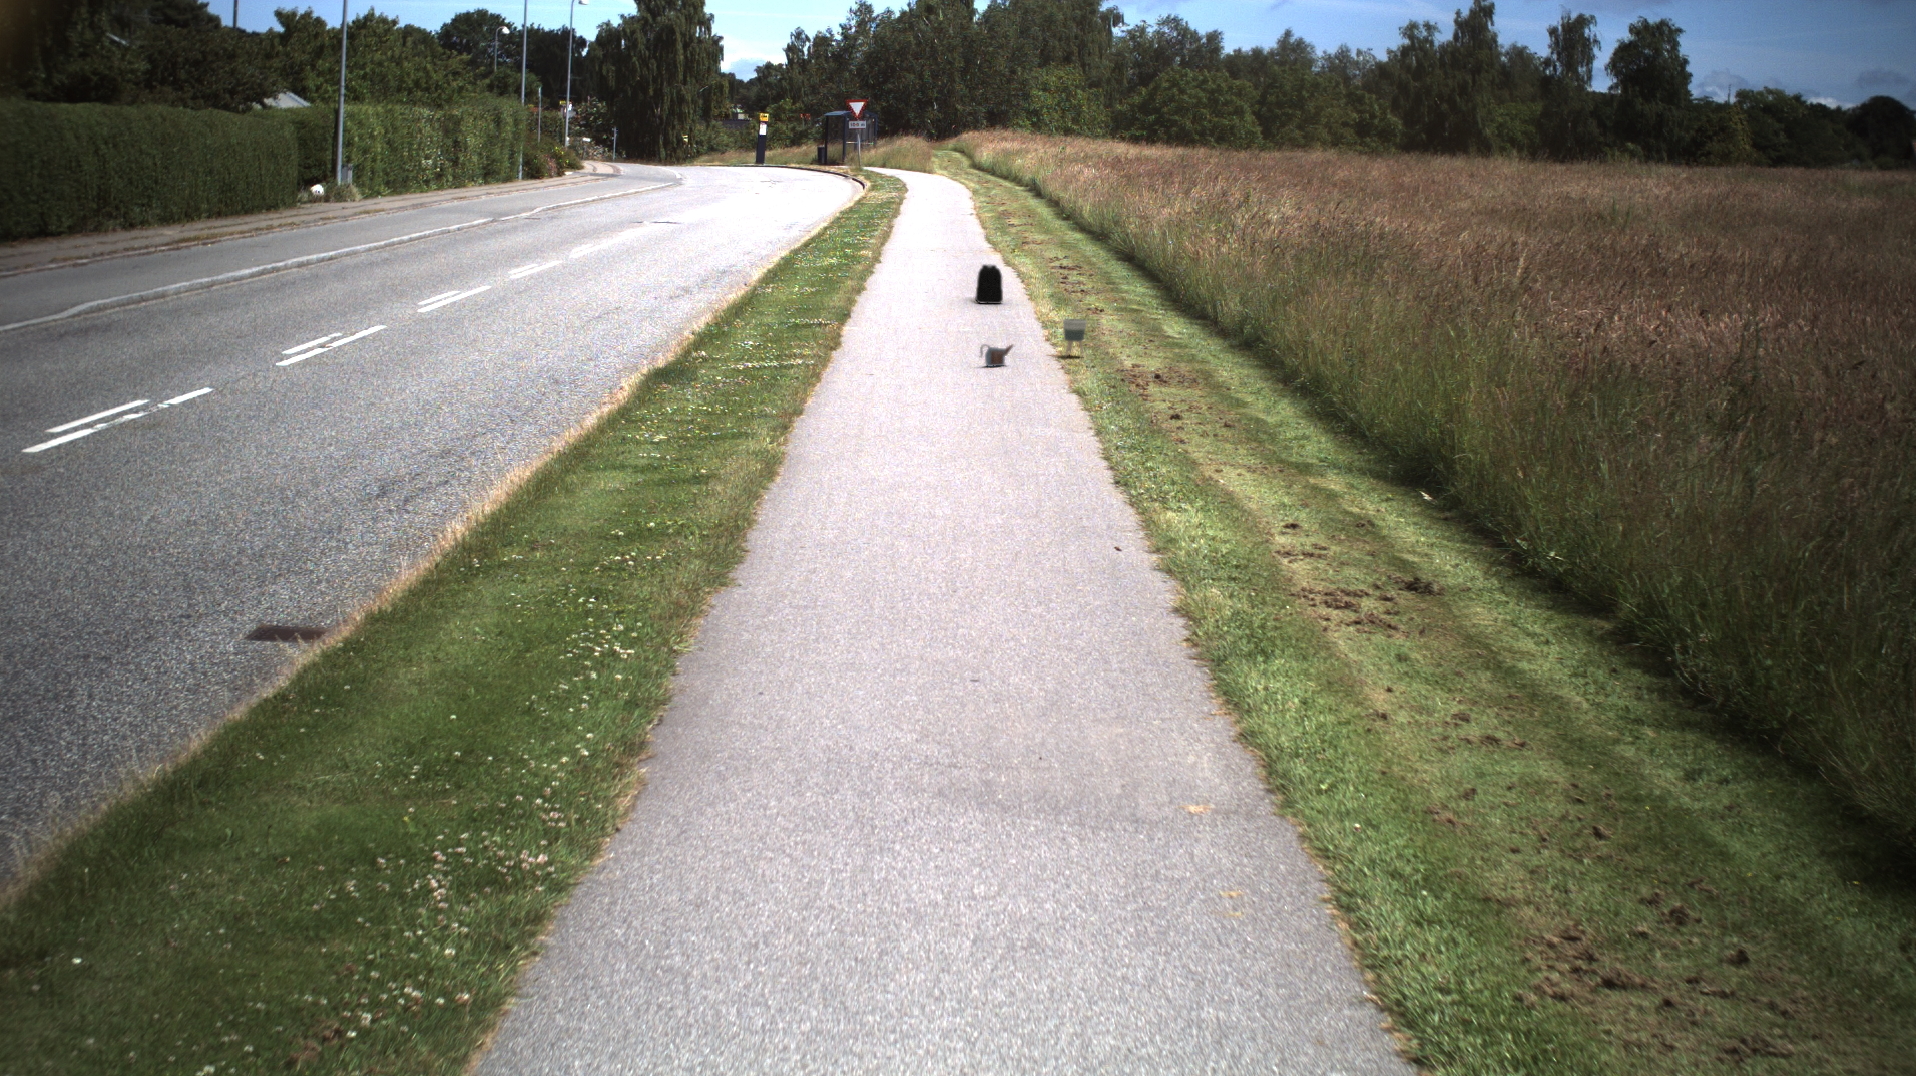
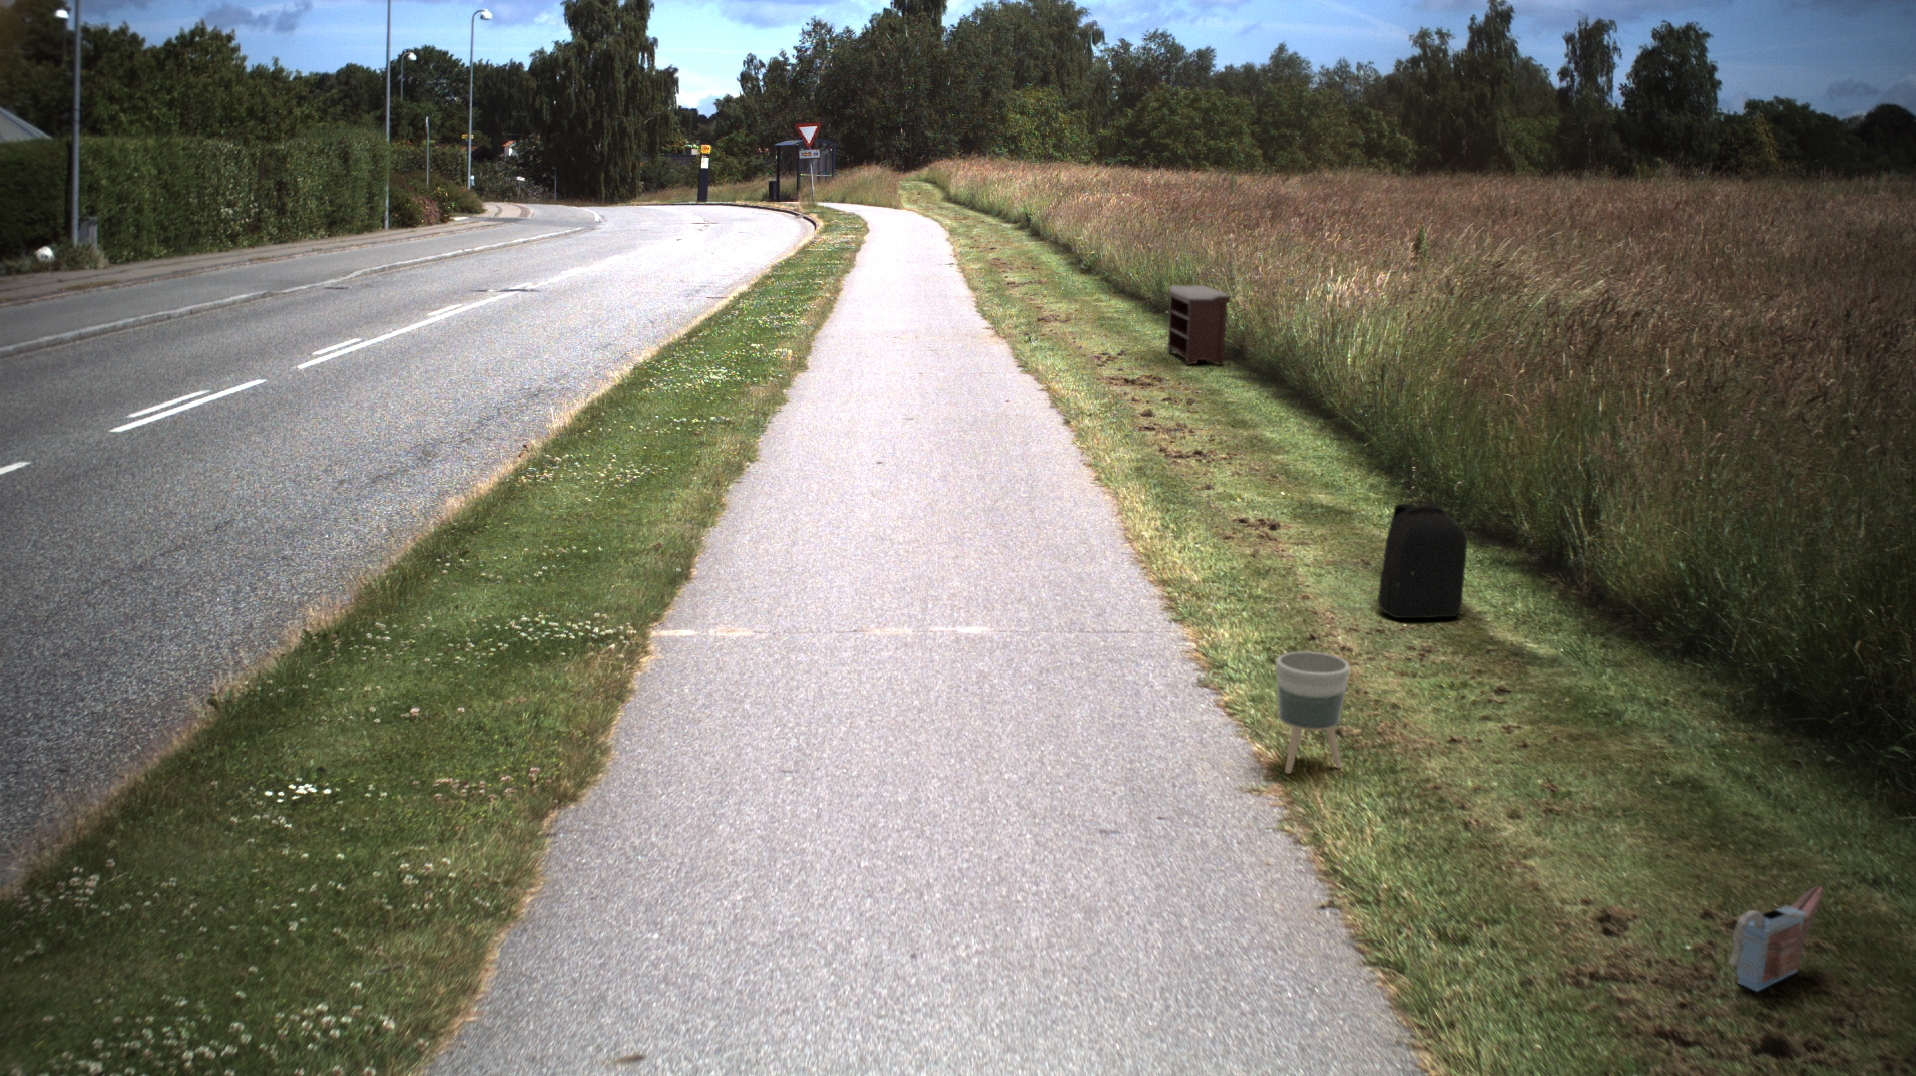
bench: none [1099,221,1132,269] -> present [1167,285,1230,365]
backpack: present [975,265,1003,304] -> present [1377,503,1467,618]
watering can: present [980,344,1013,367] -> present [1729,885,1824,991]

